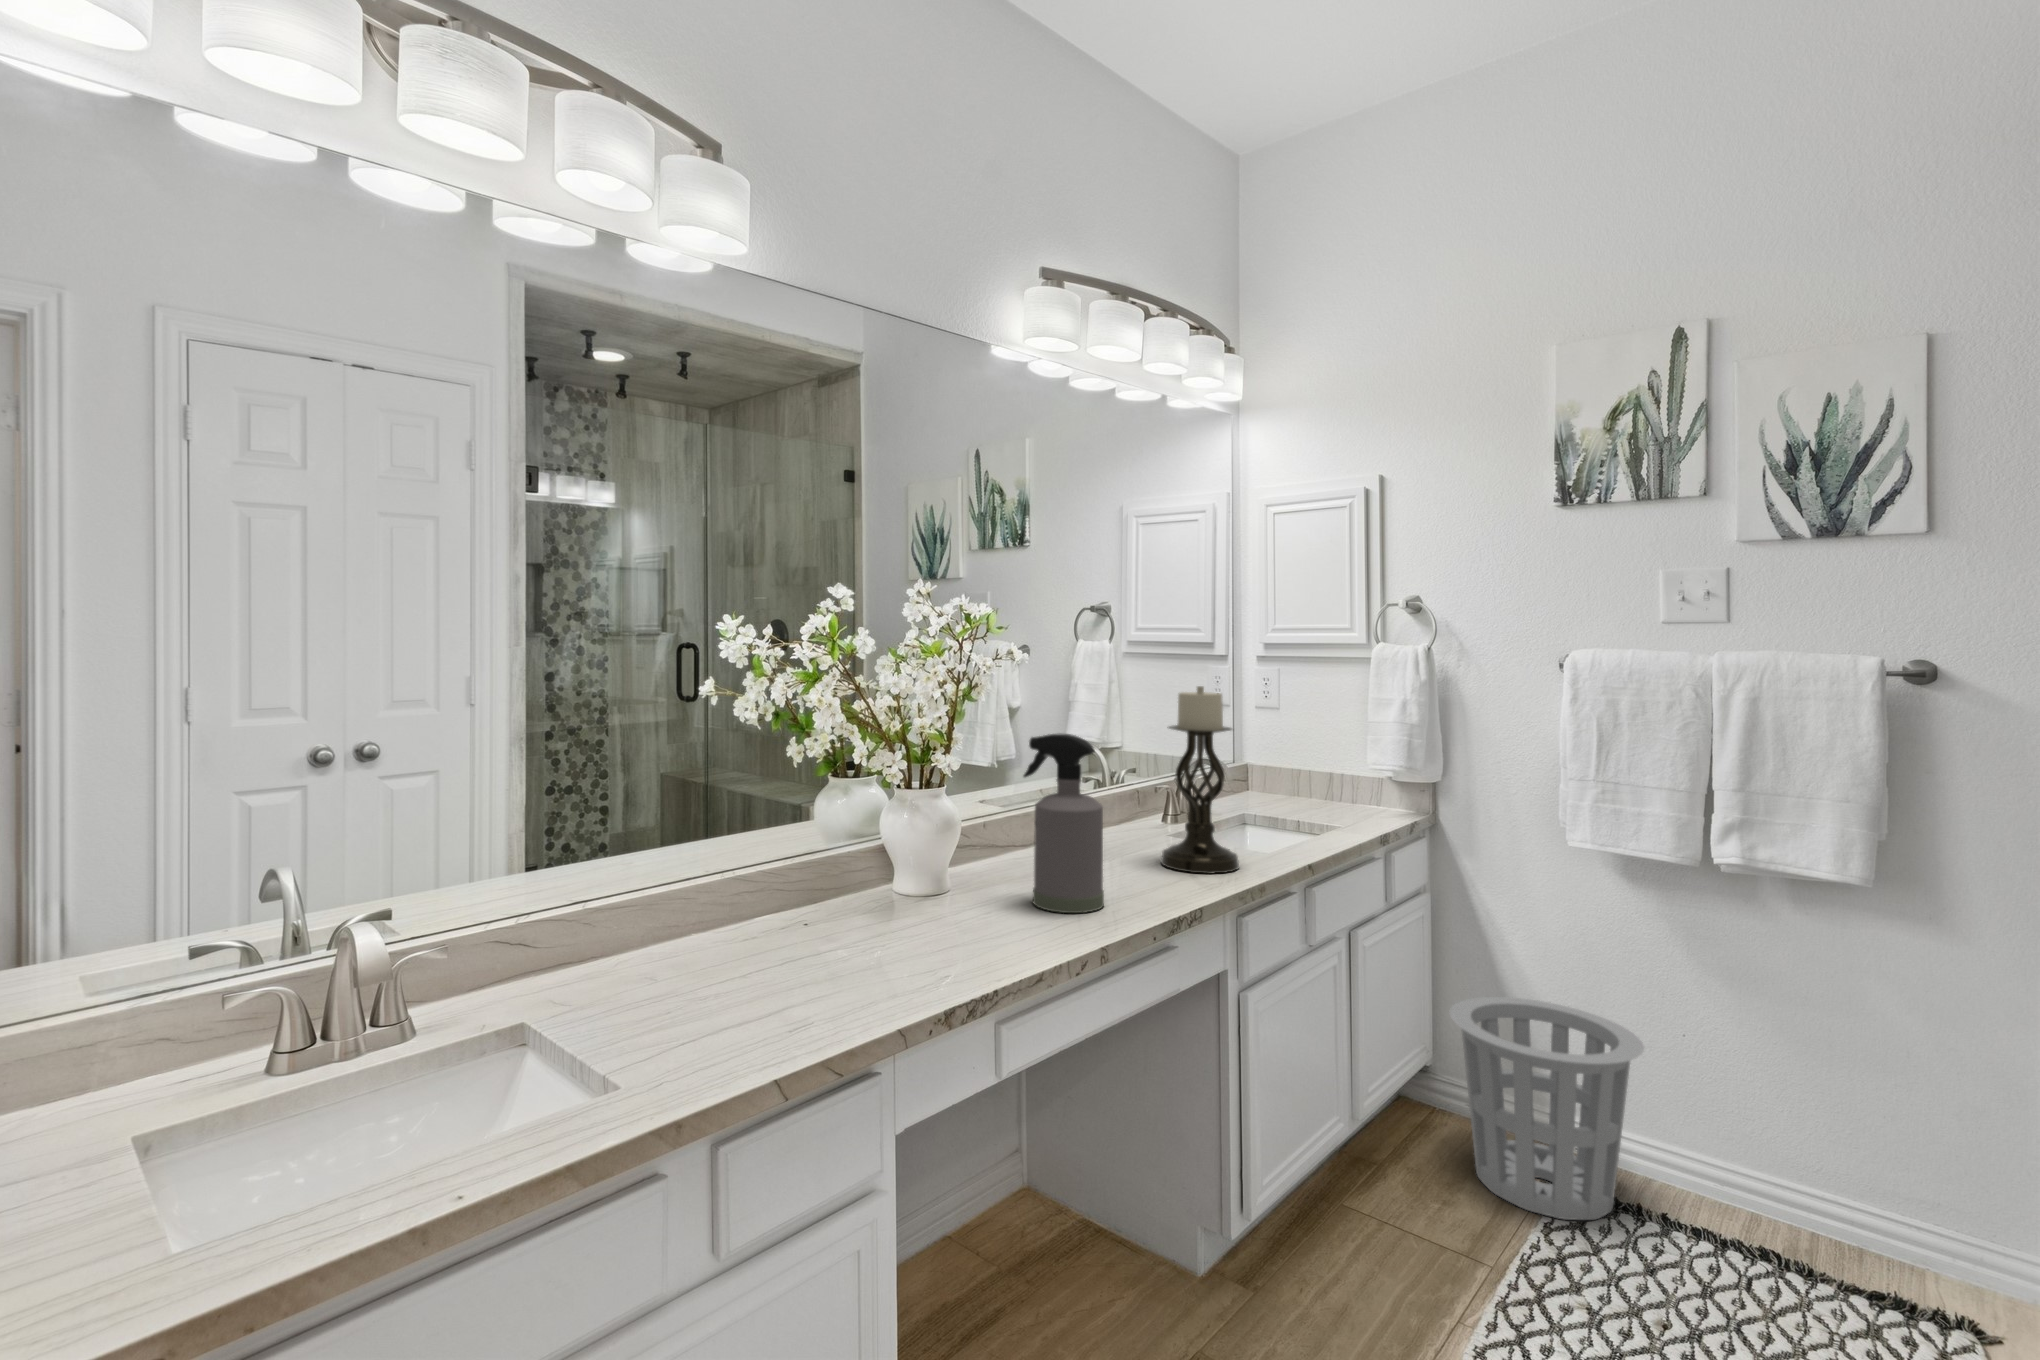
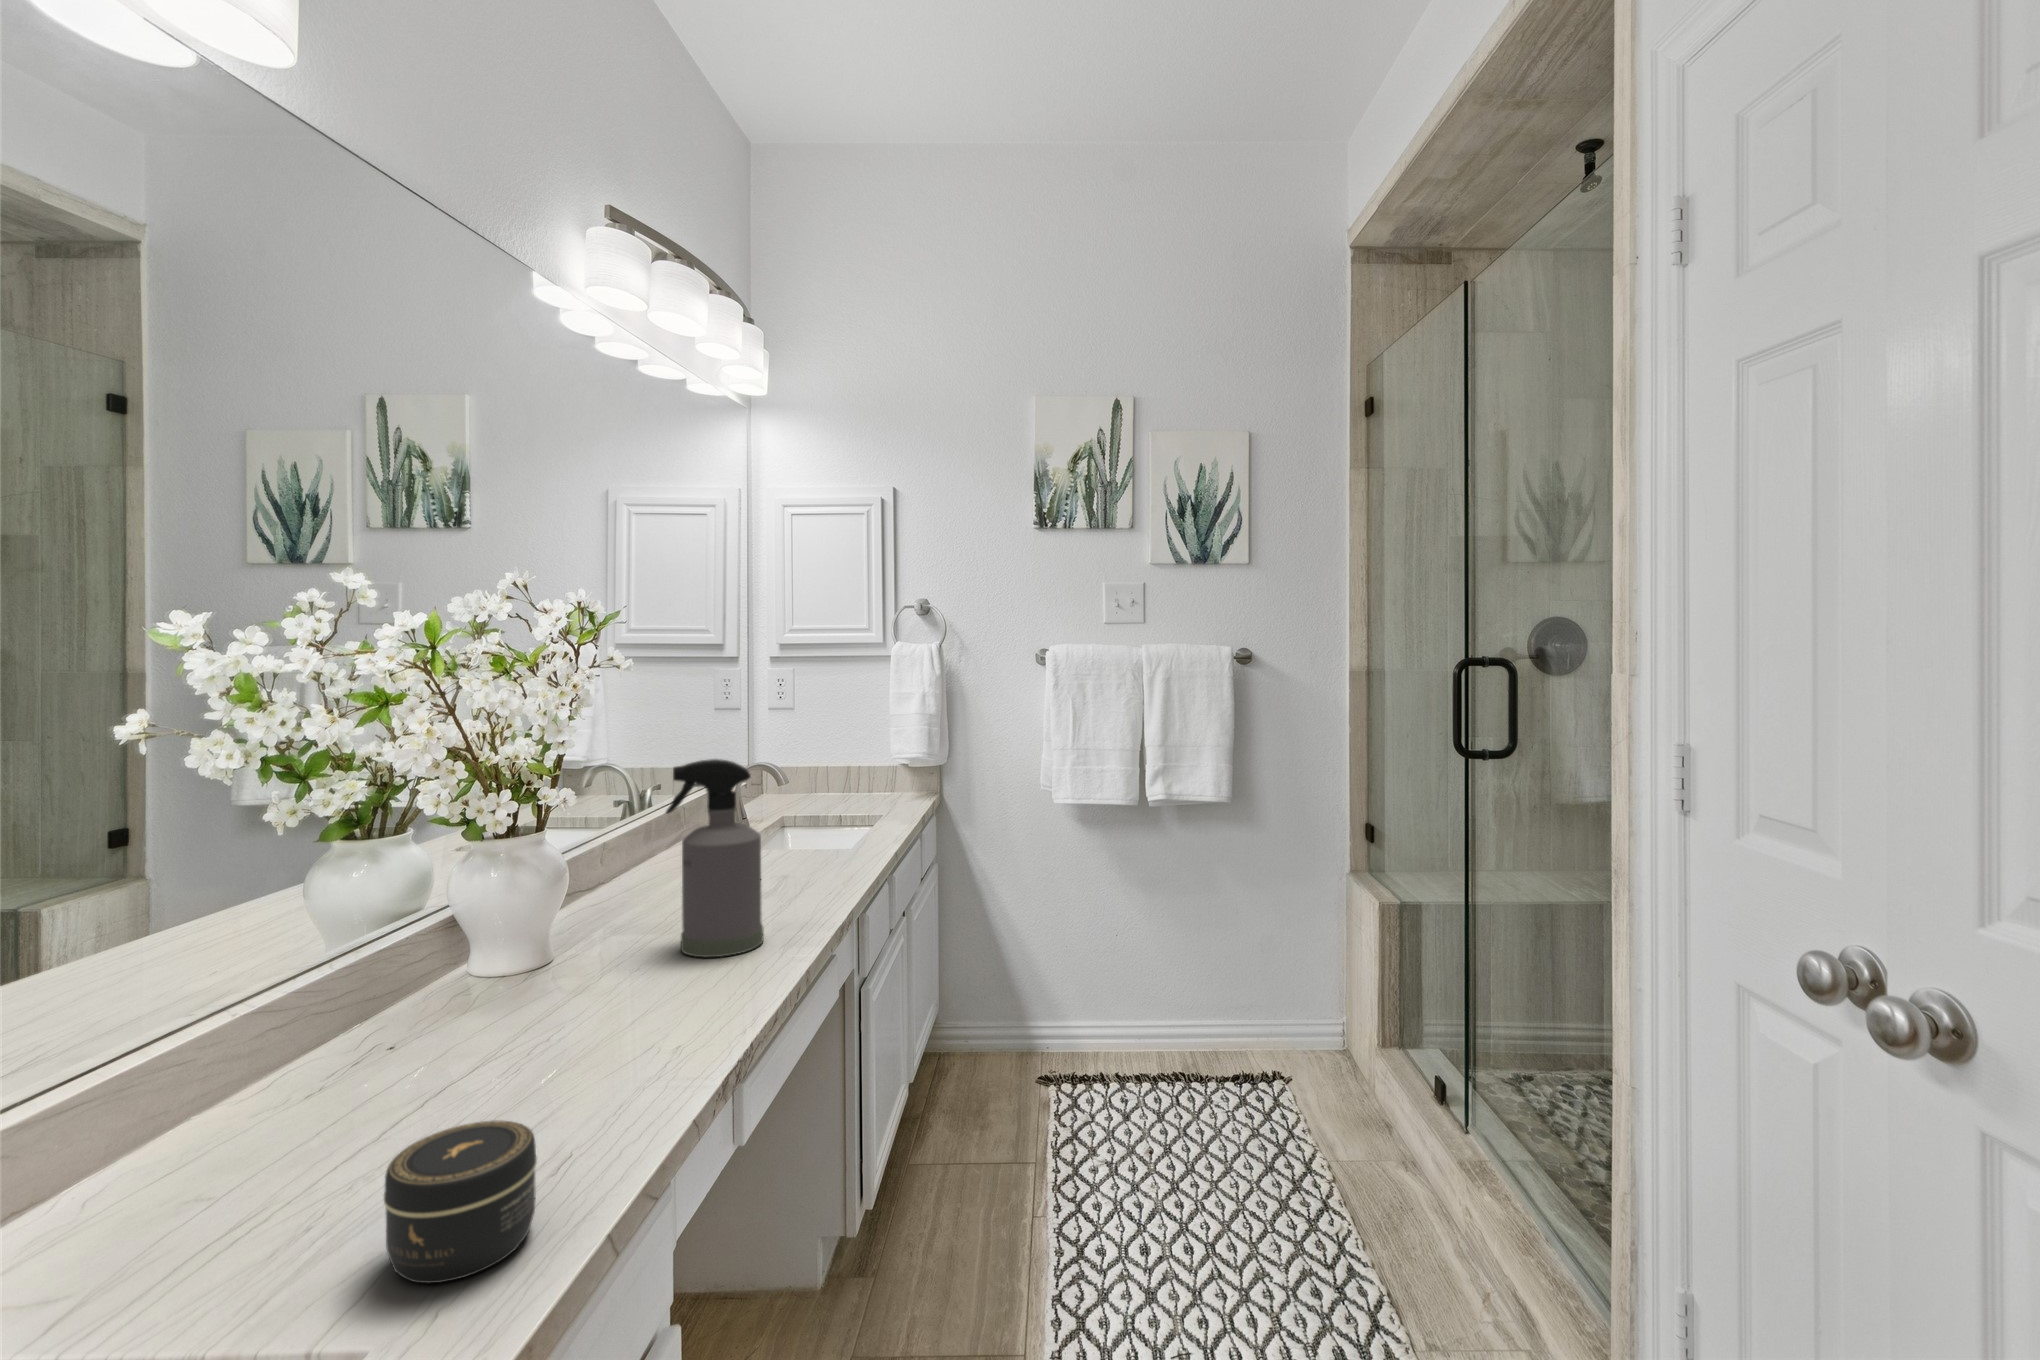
candle holder: present [1161,686,1239,874] -> none [759,695,841,886]
jar: none [637,957,734,1060] -> present [384,1121,537,1283]
waste basket: present [1449,997,1644,1220] -> none [973,936,1108,1108]

